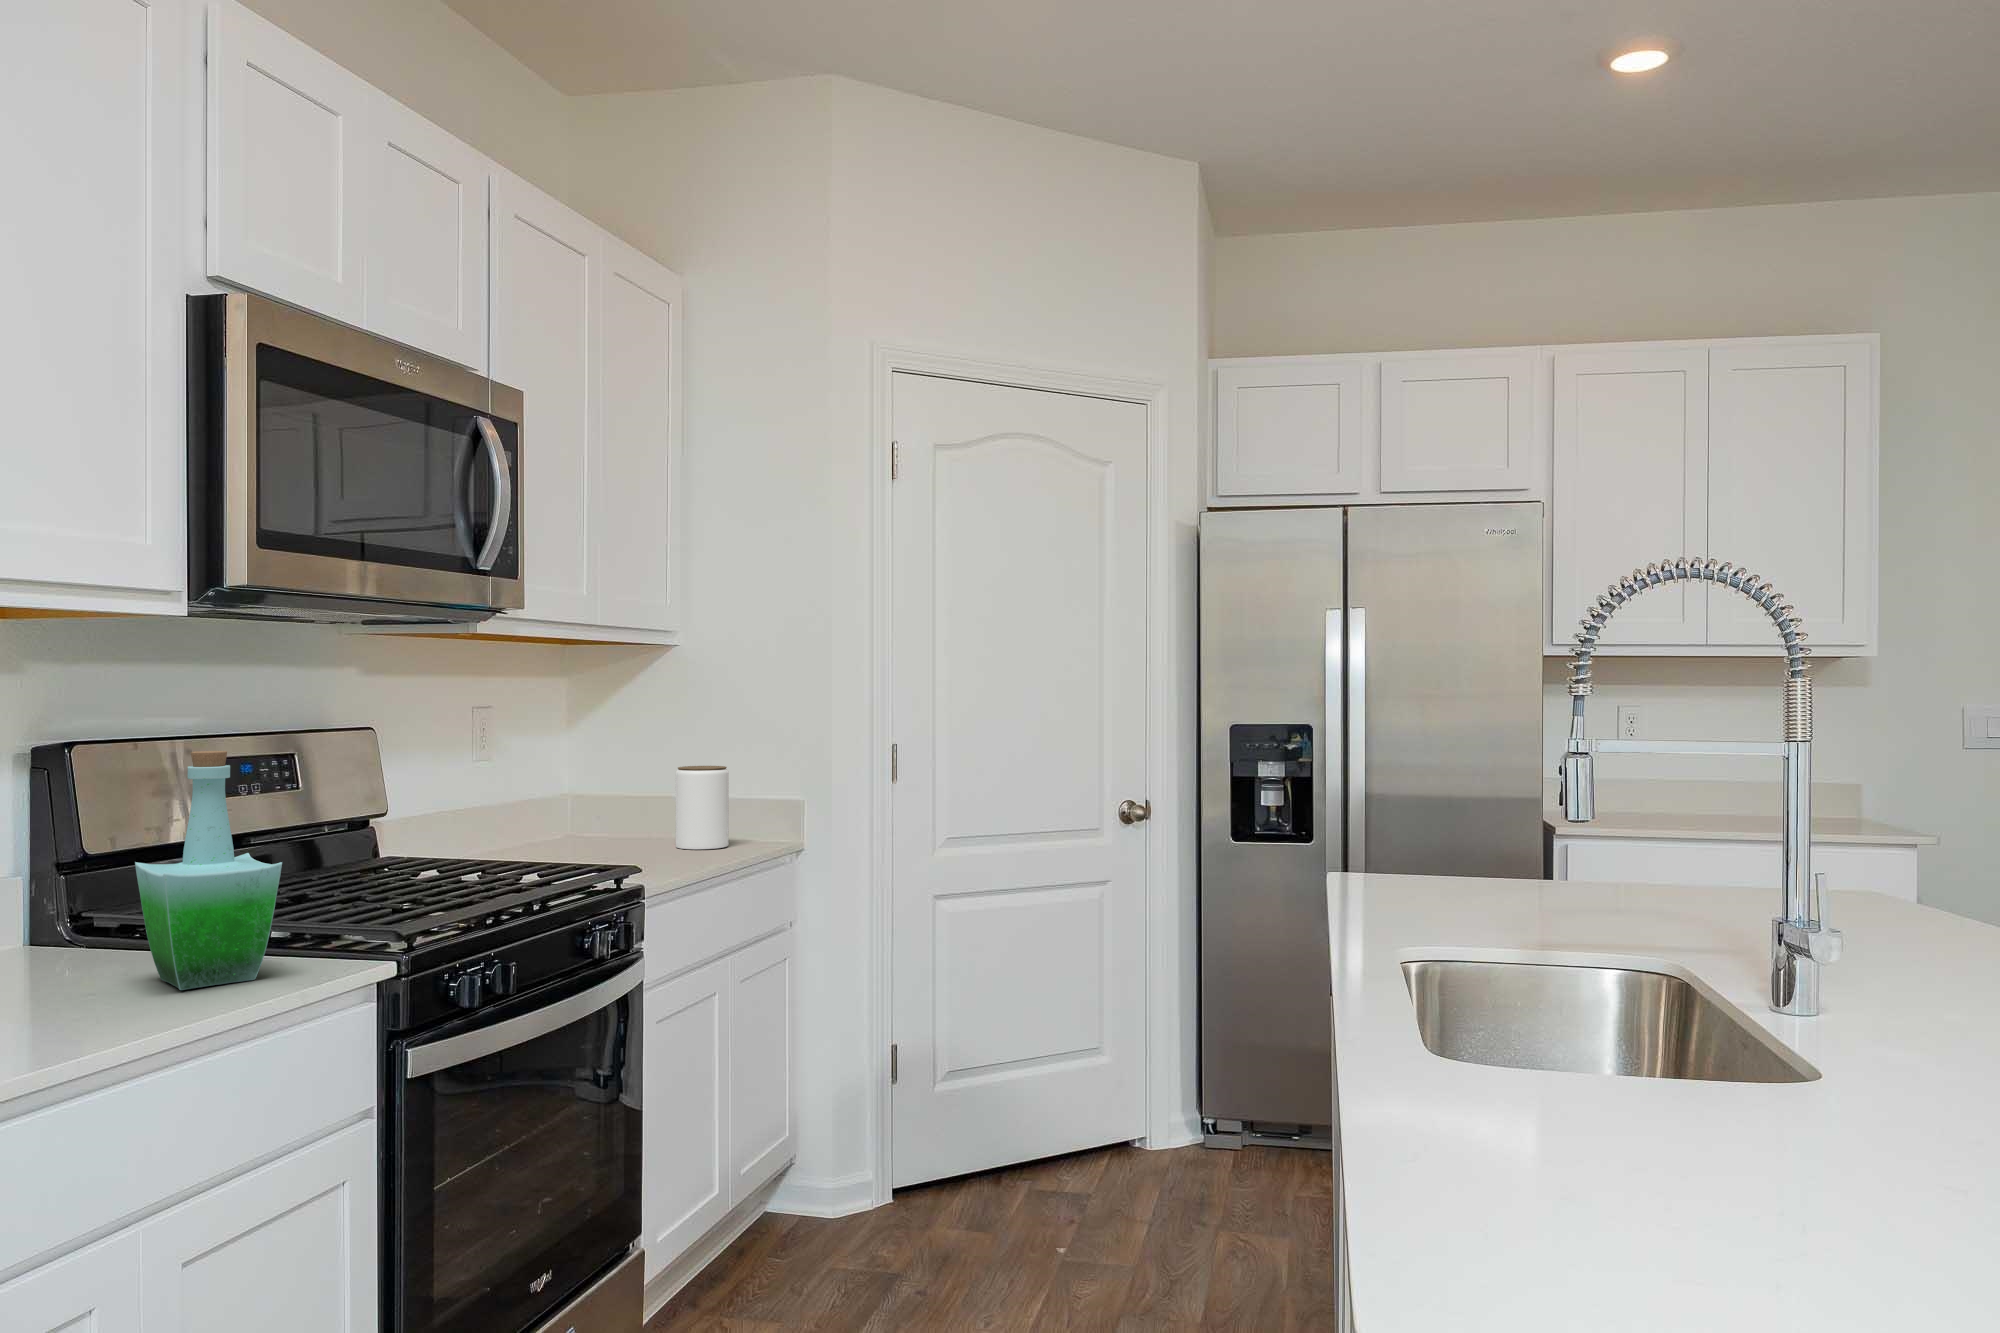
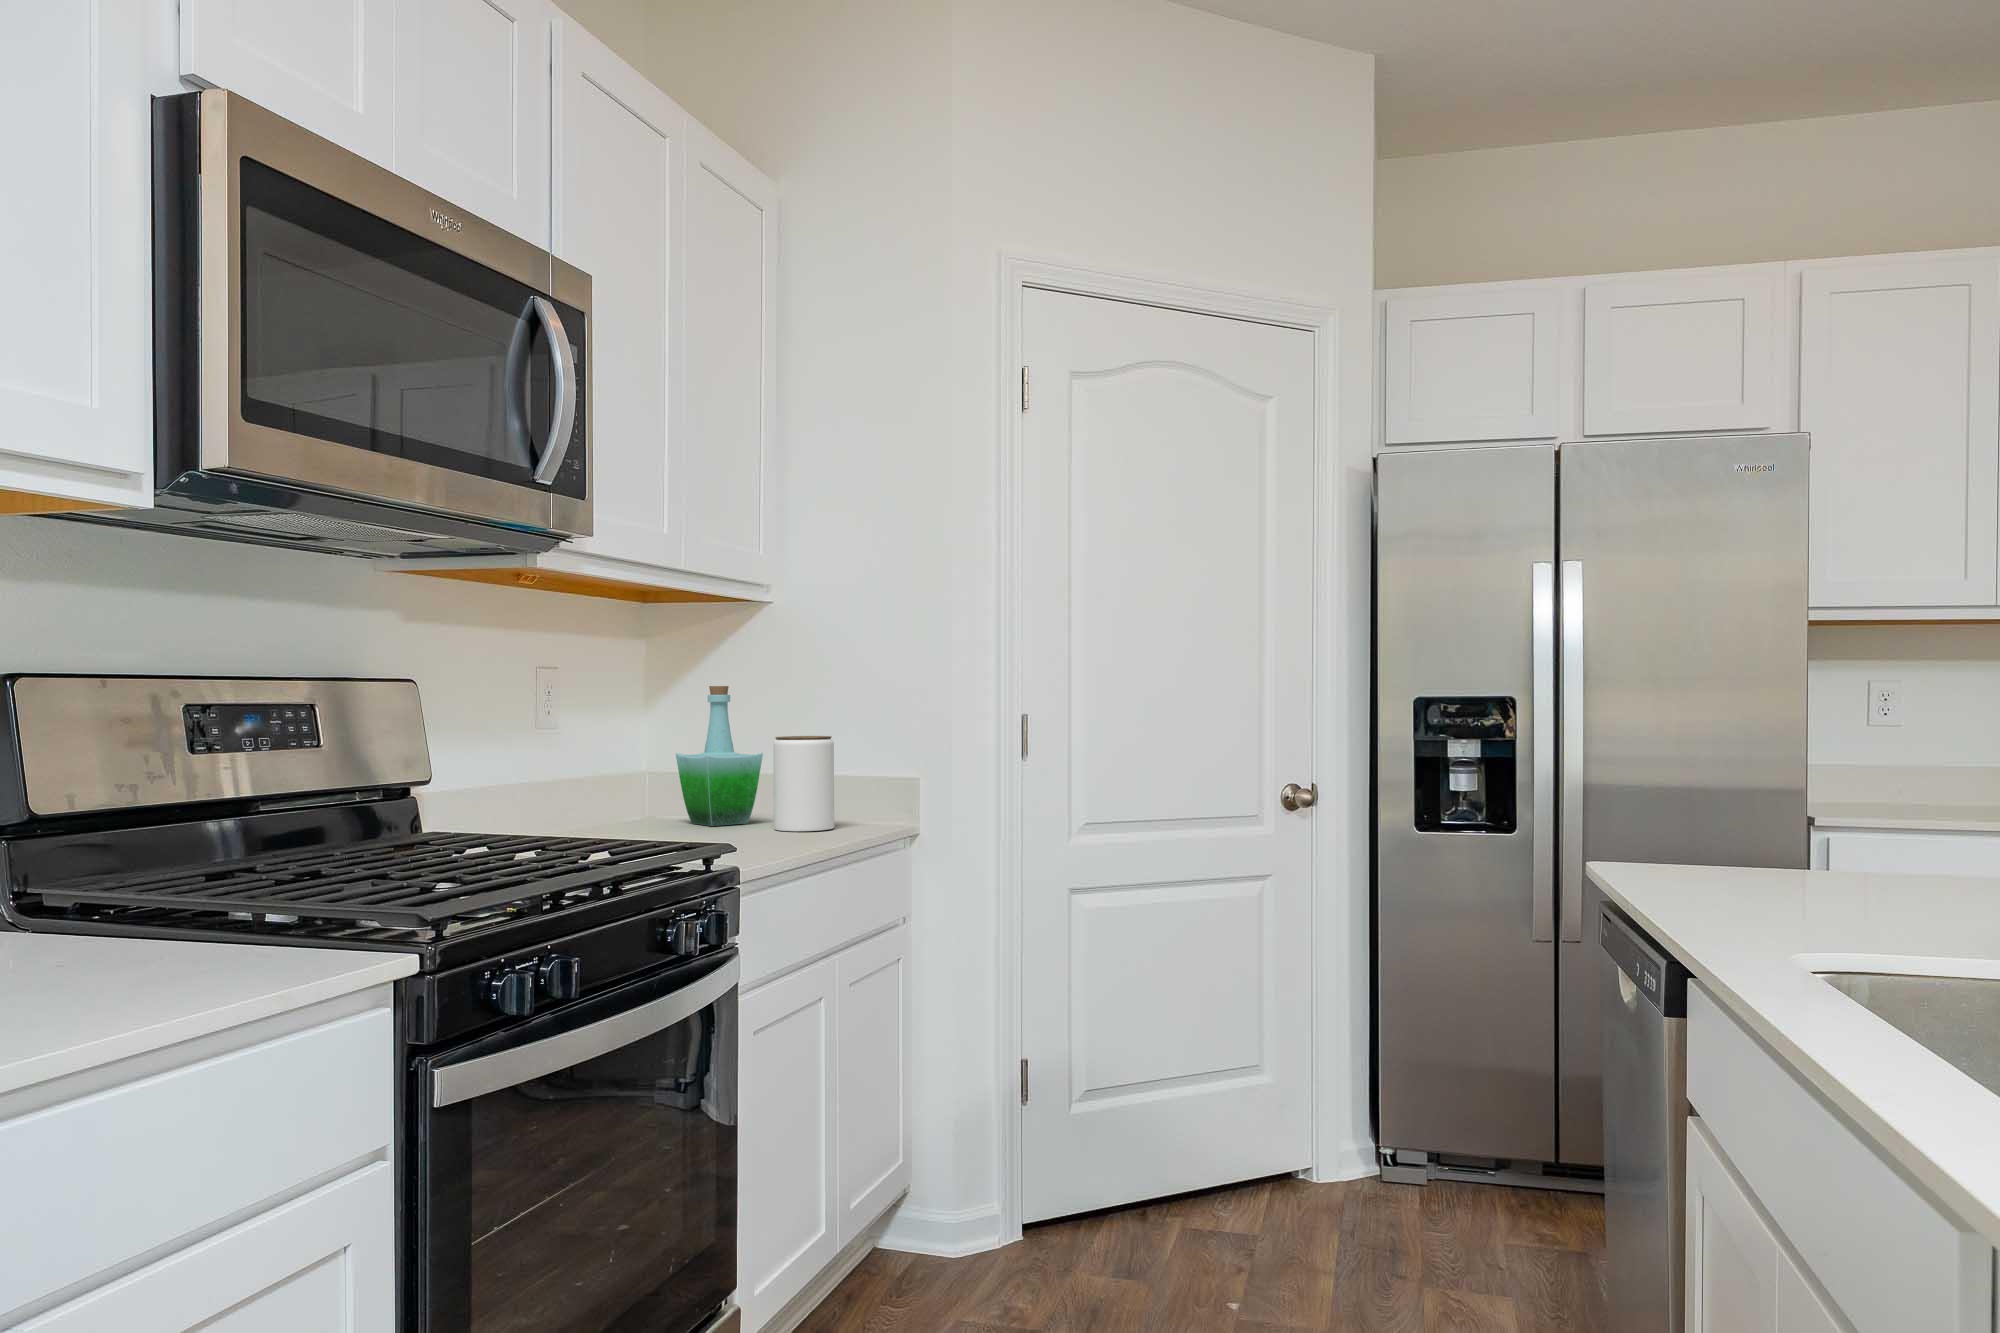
bottle: present [135,751,282,990] -> present [676,686,763,826]

